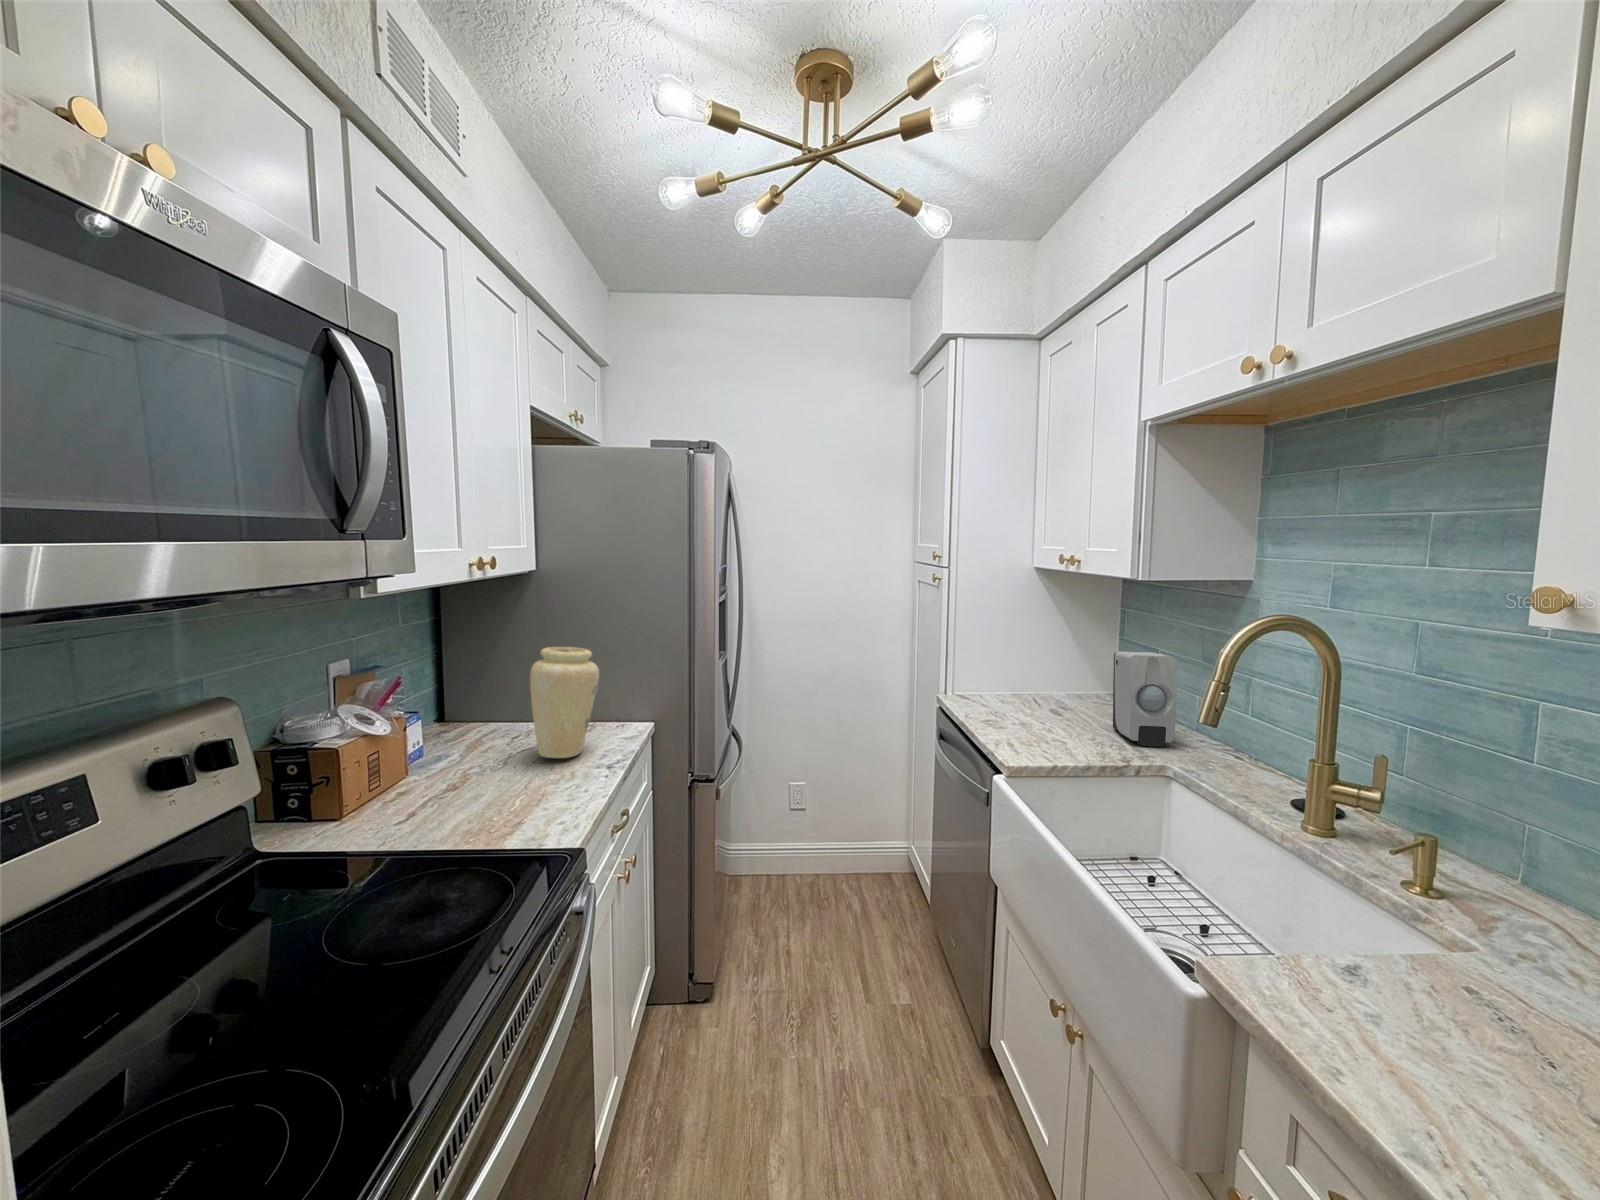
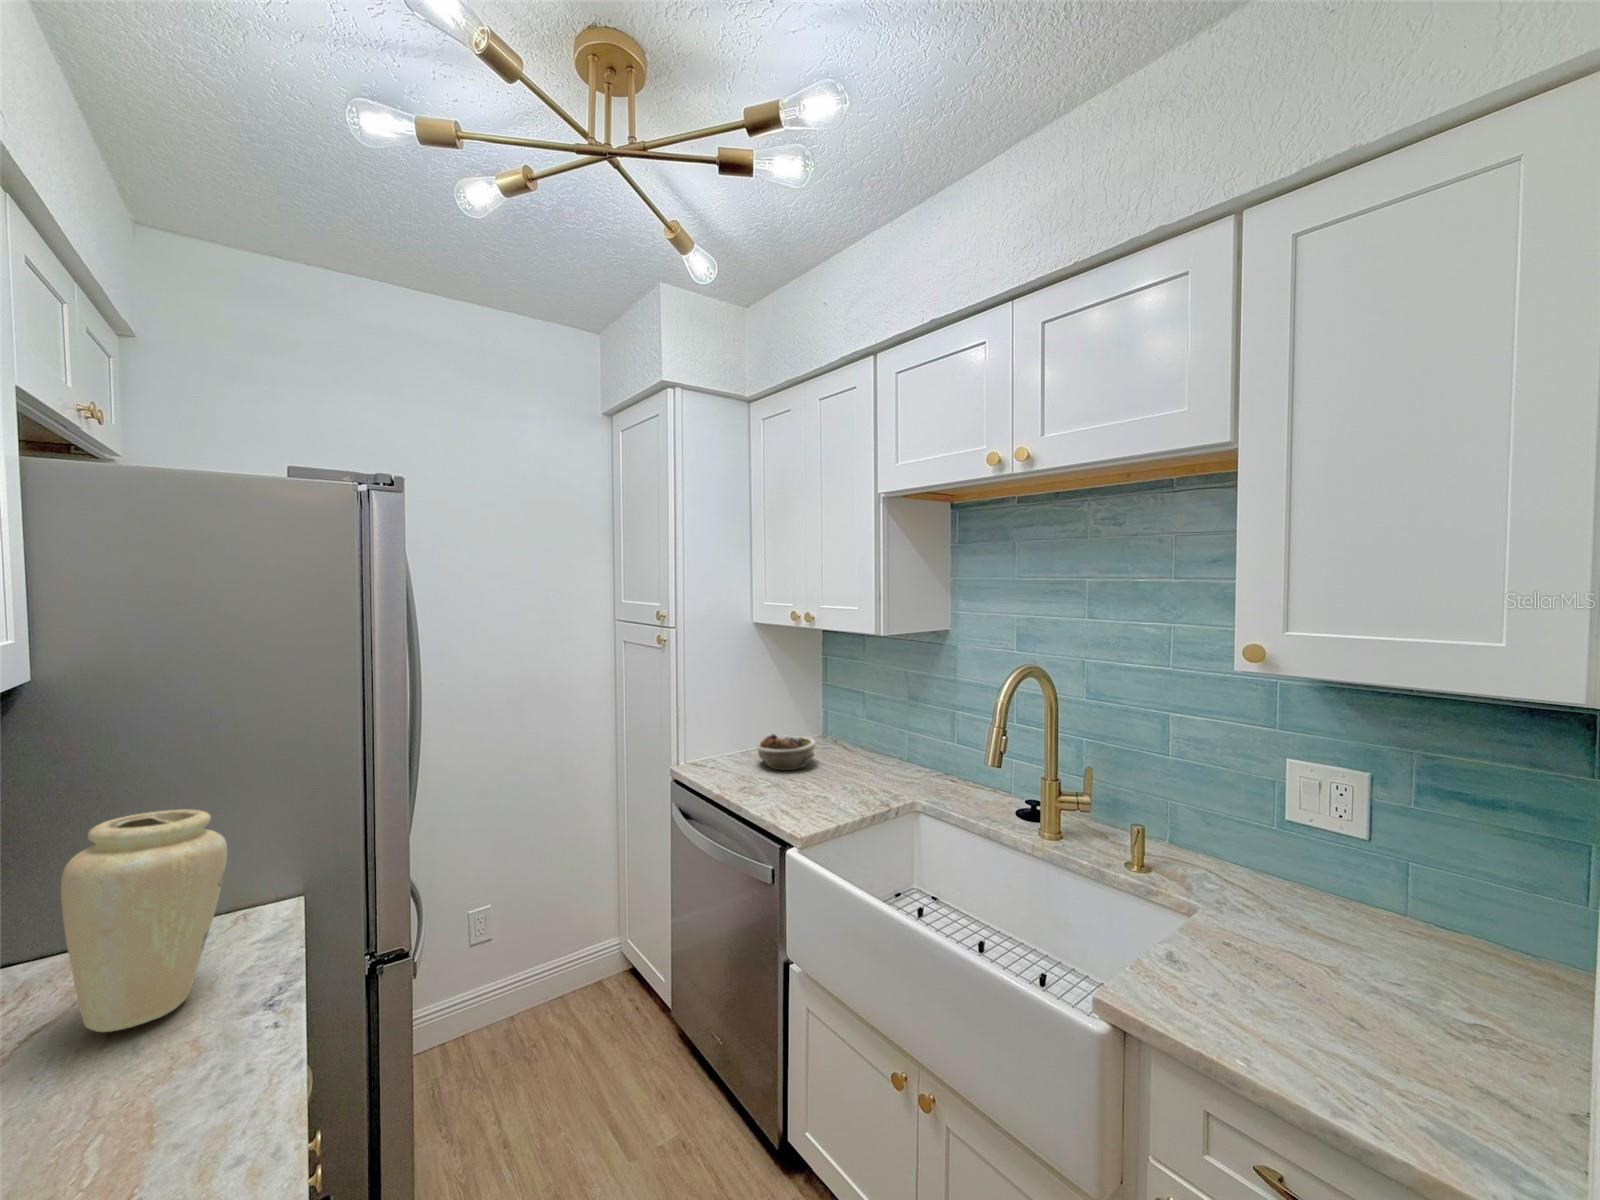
soap dispenser: present [1113,652,1176,747] -> none [847,698,907,786]
succulent planter: none [1018,679,1083,716] -> present [757,734,816,770]

